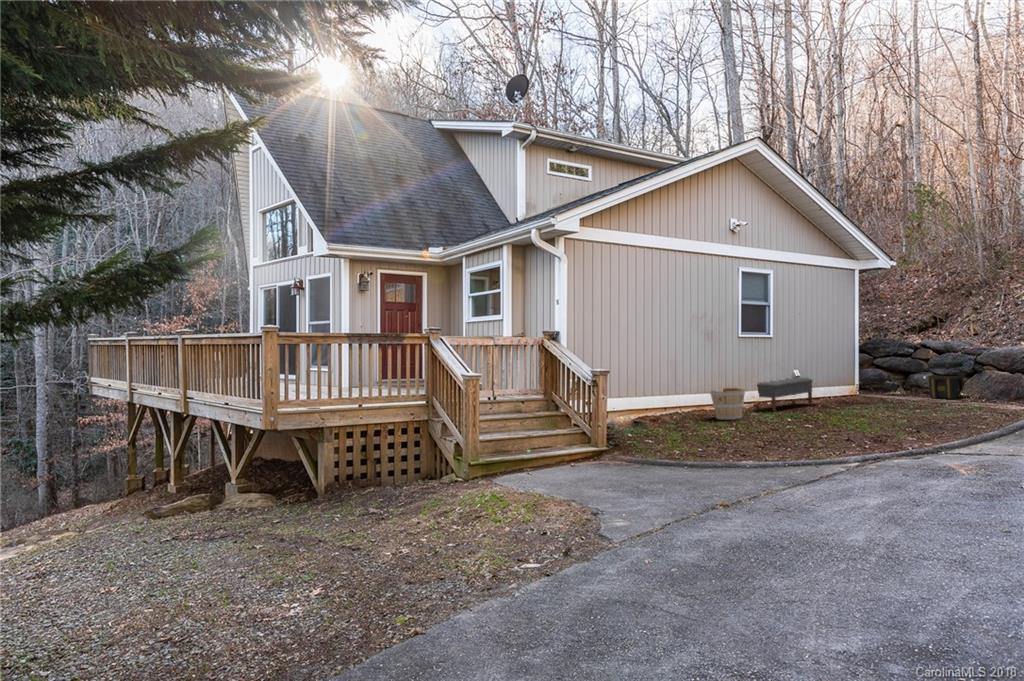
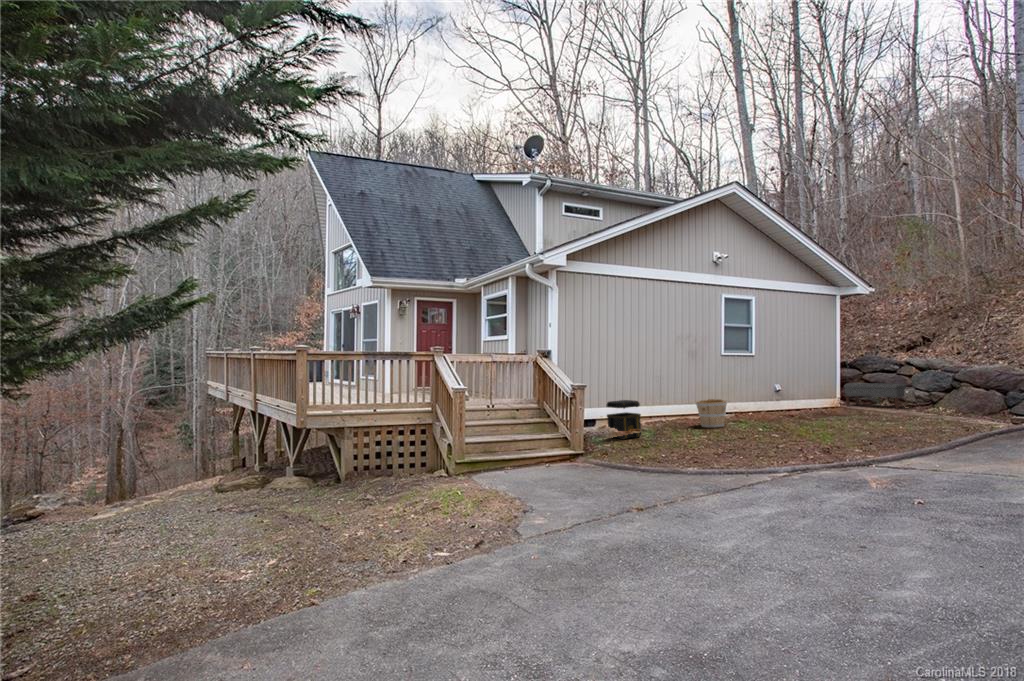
toolbox: present [928,362,965,399] -> present [607,400,641,439]
bench: present [755,378,813,412] -> present [844,383,906,409]

